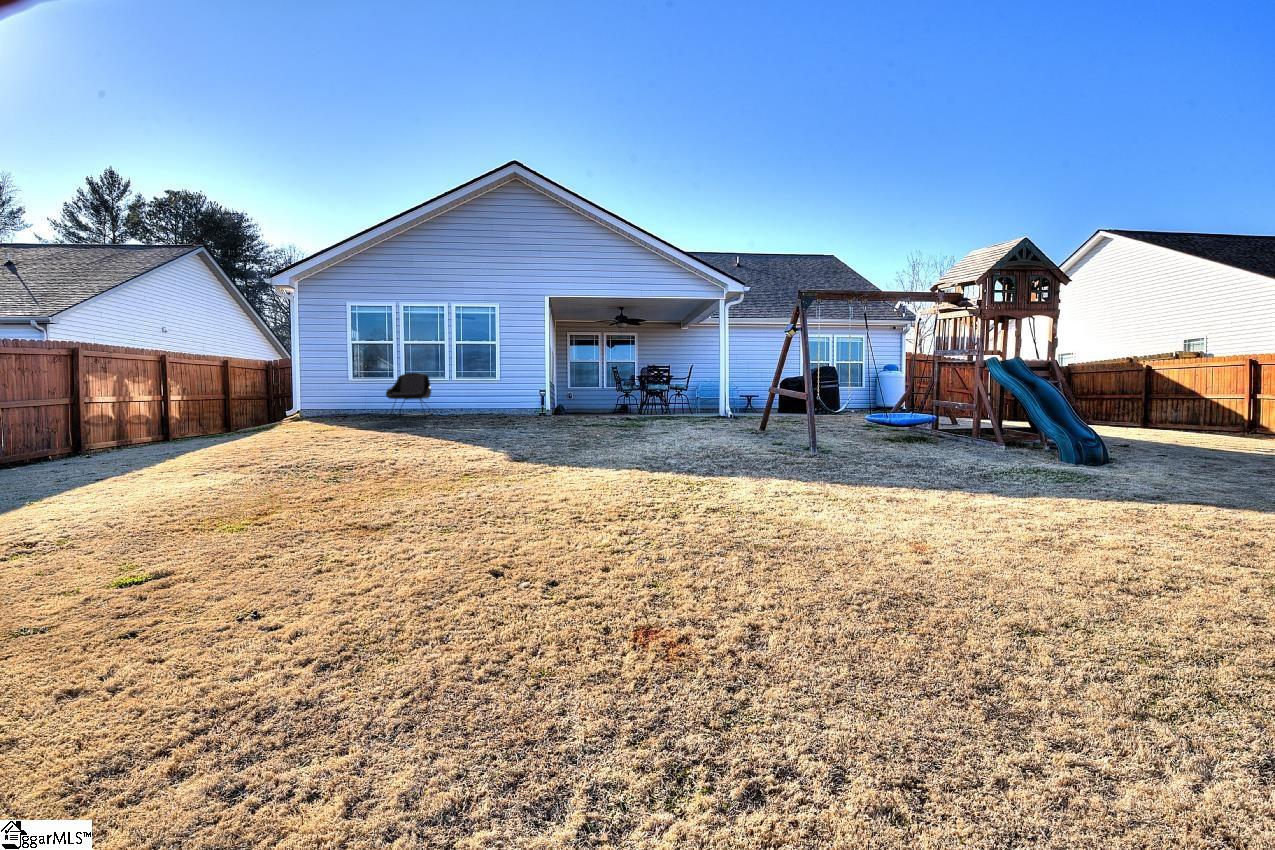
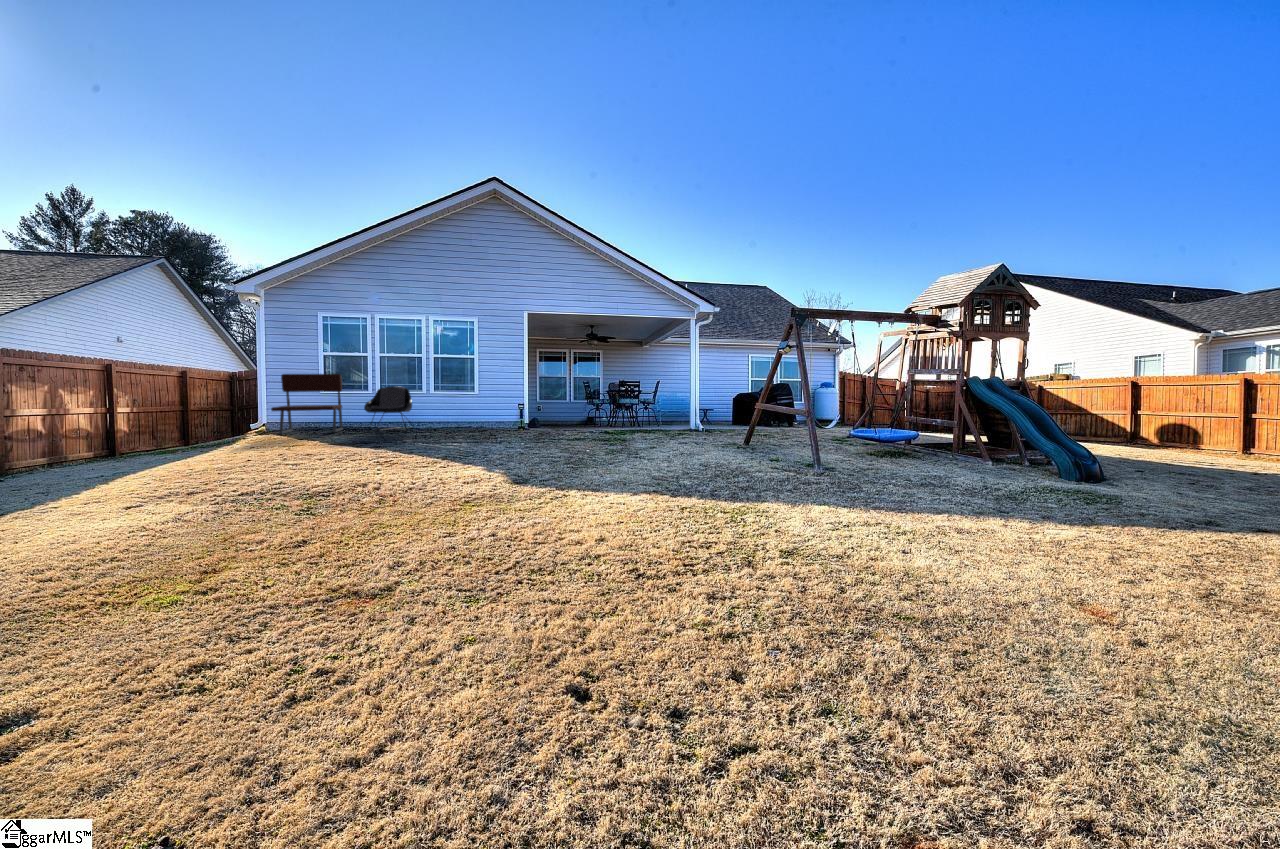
bench: none [302,361,367,420] -> present [271,374,343,434]

